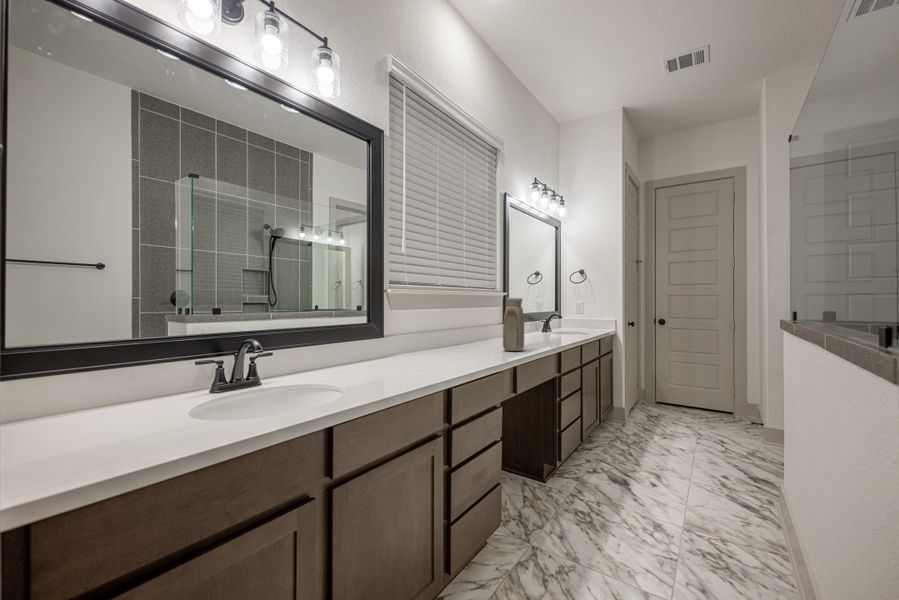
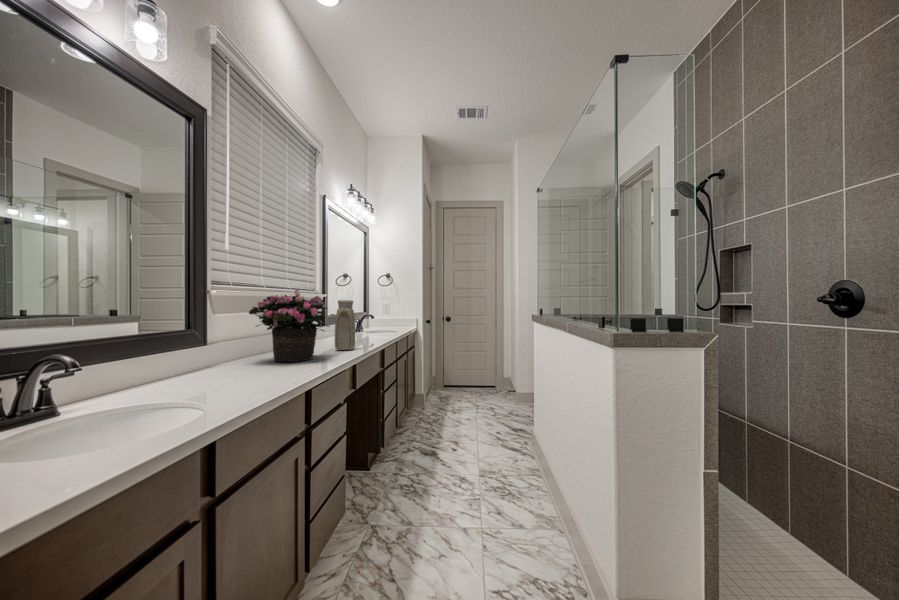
potted flower: none [418,287,492,359] -> present [249,290,329,362]

